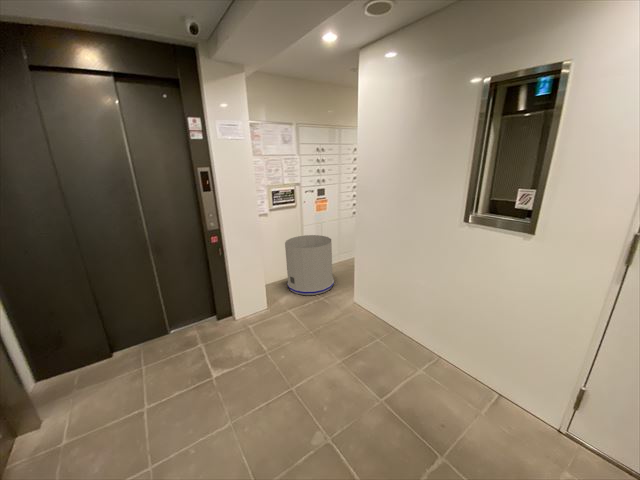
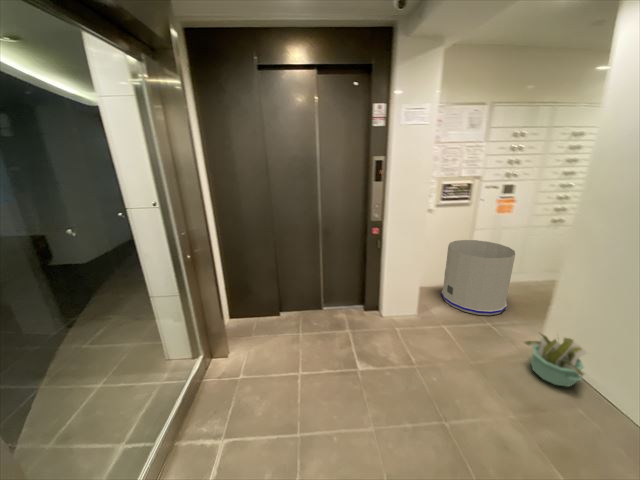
decorative plant: none [340,290,376,329] -> present [523,334,587,387]

